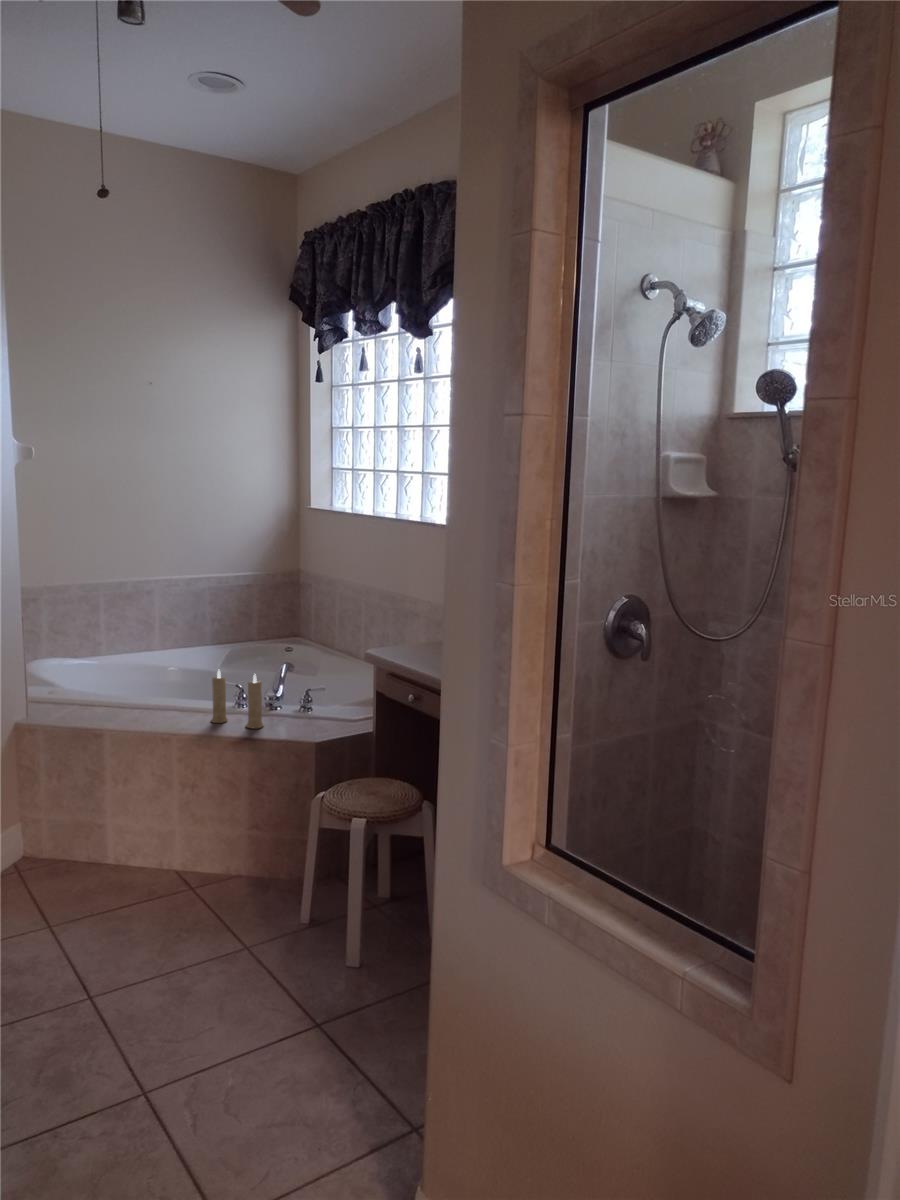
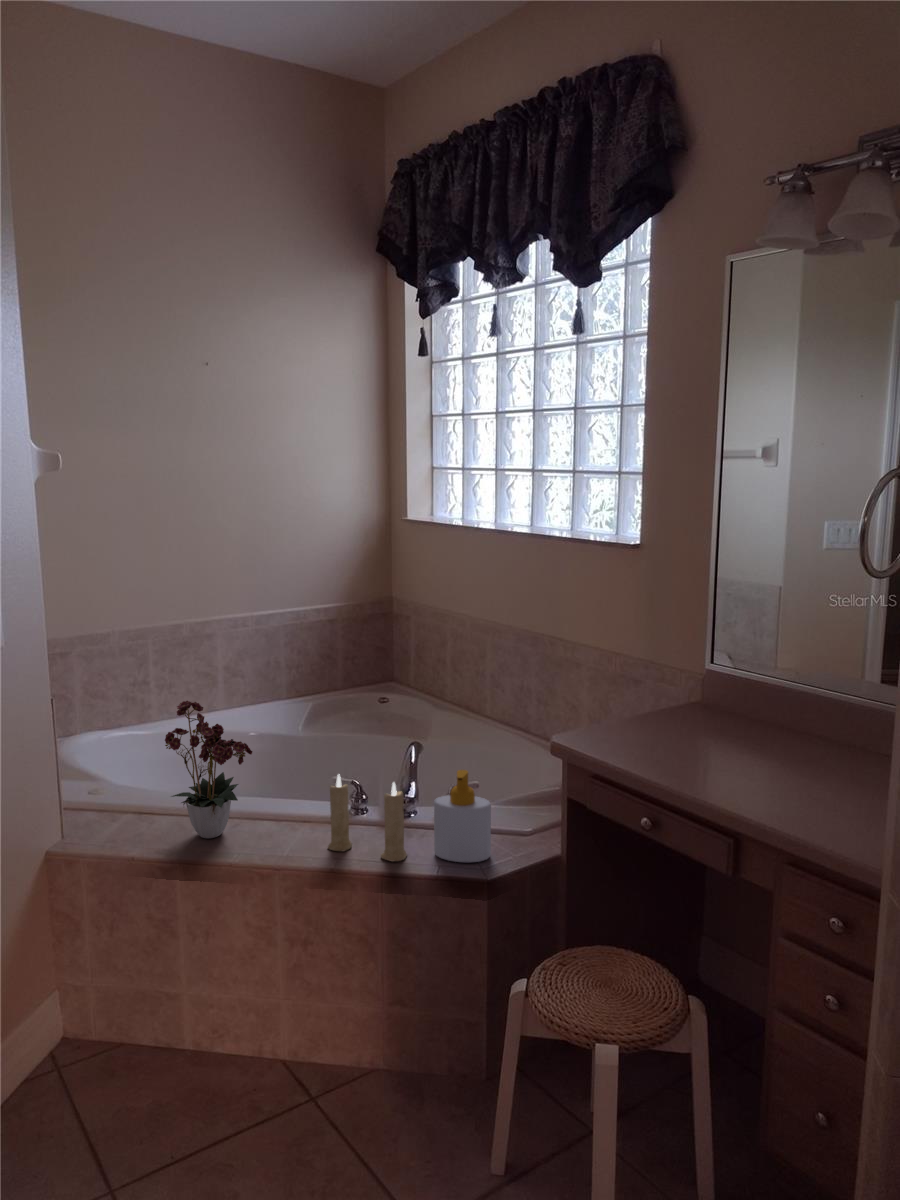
flower arrangement: none [96,613,166,715] -> present [165,701,252,838]
soap bottle: none [283,667,321,730] -> present [434,770,491,862]

